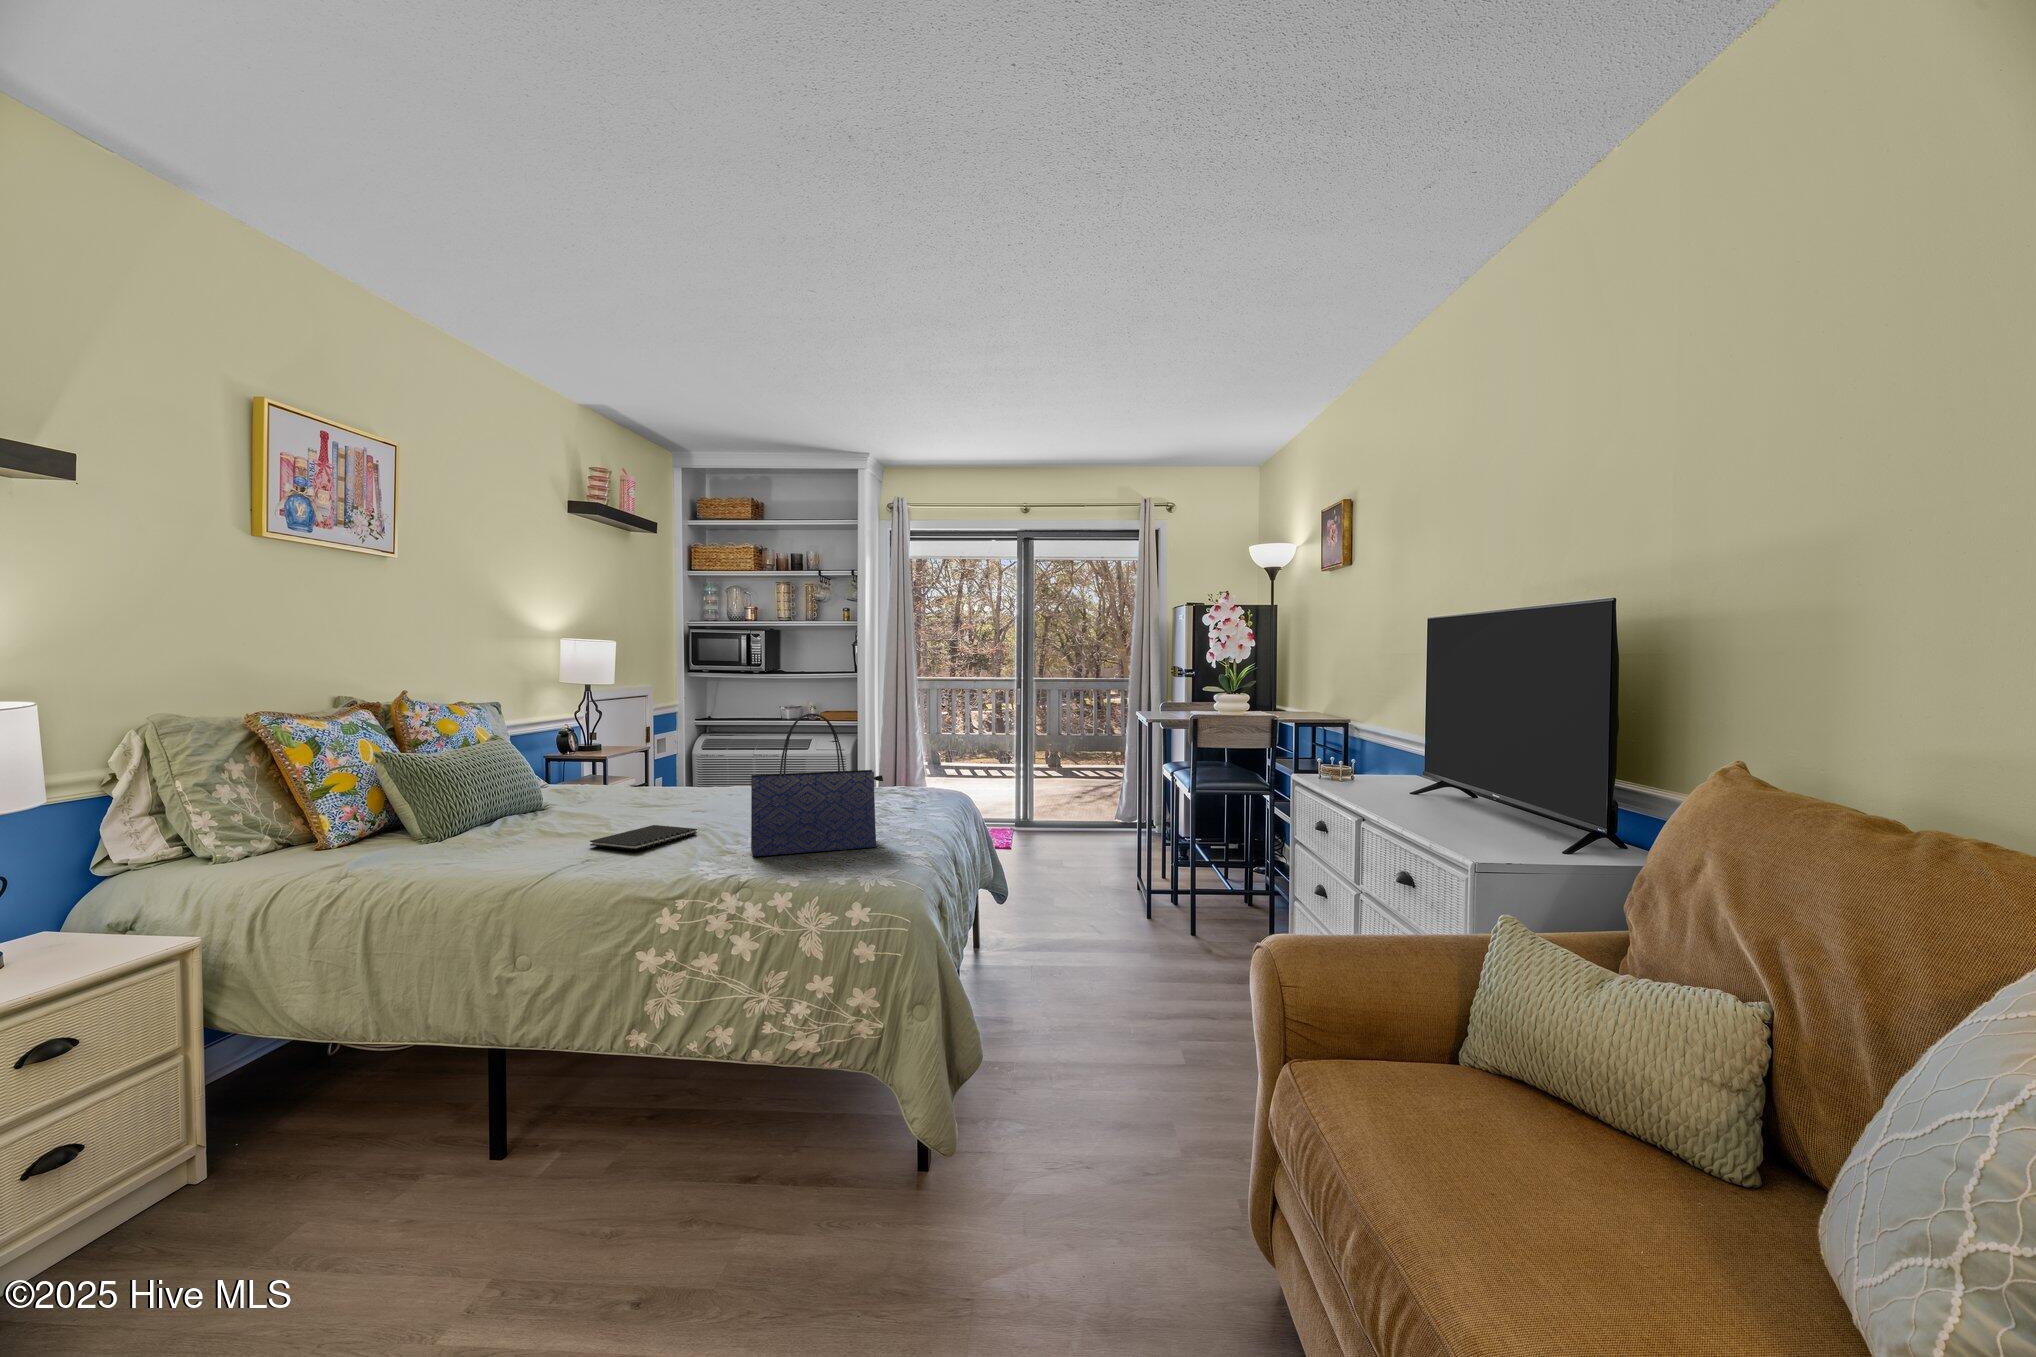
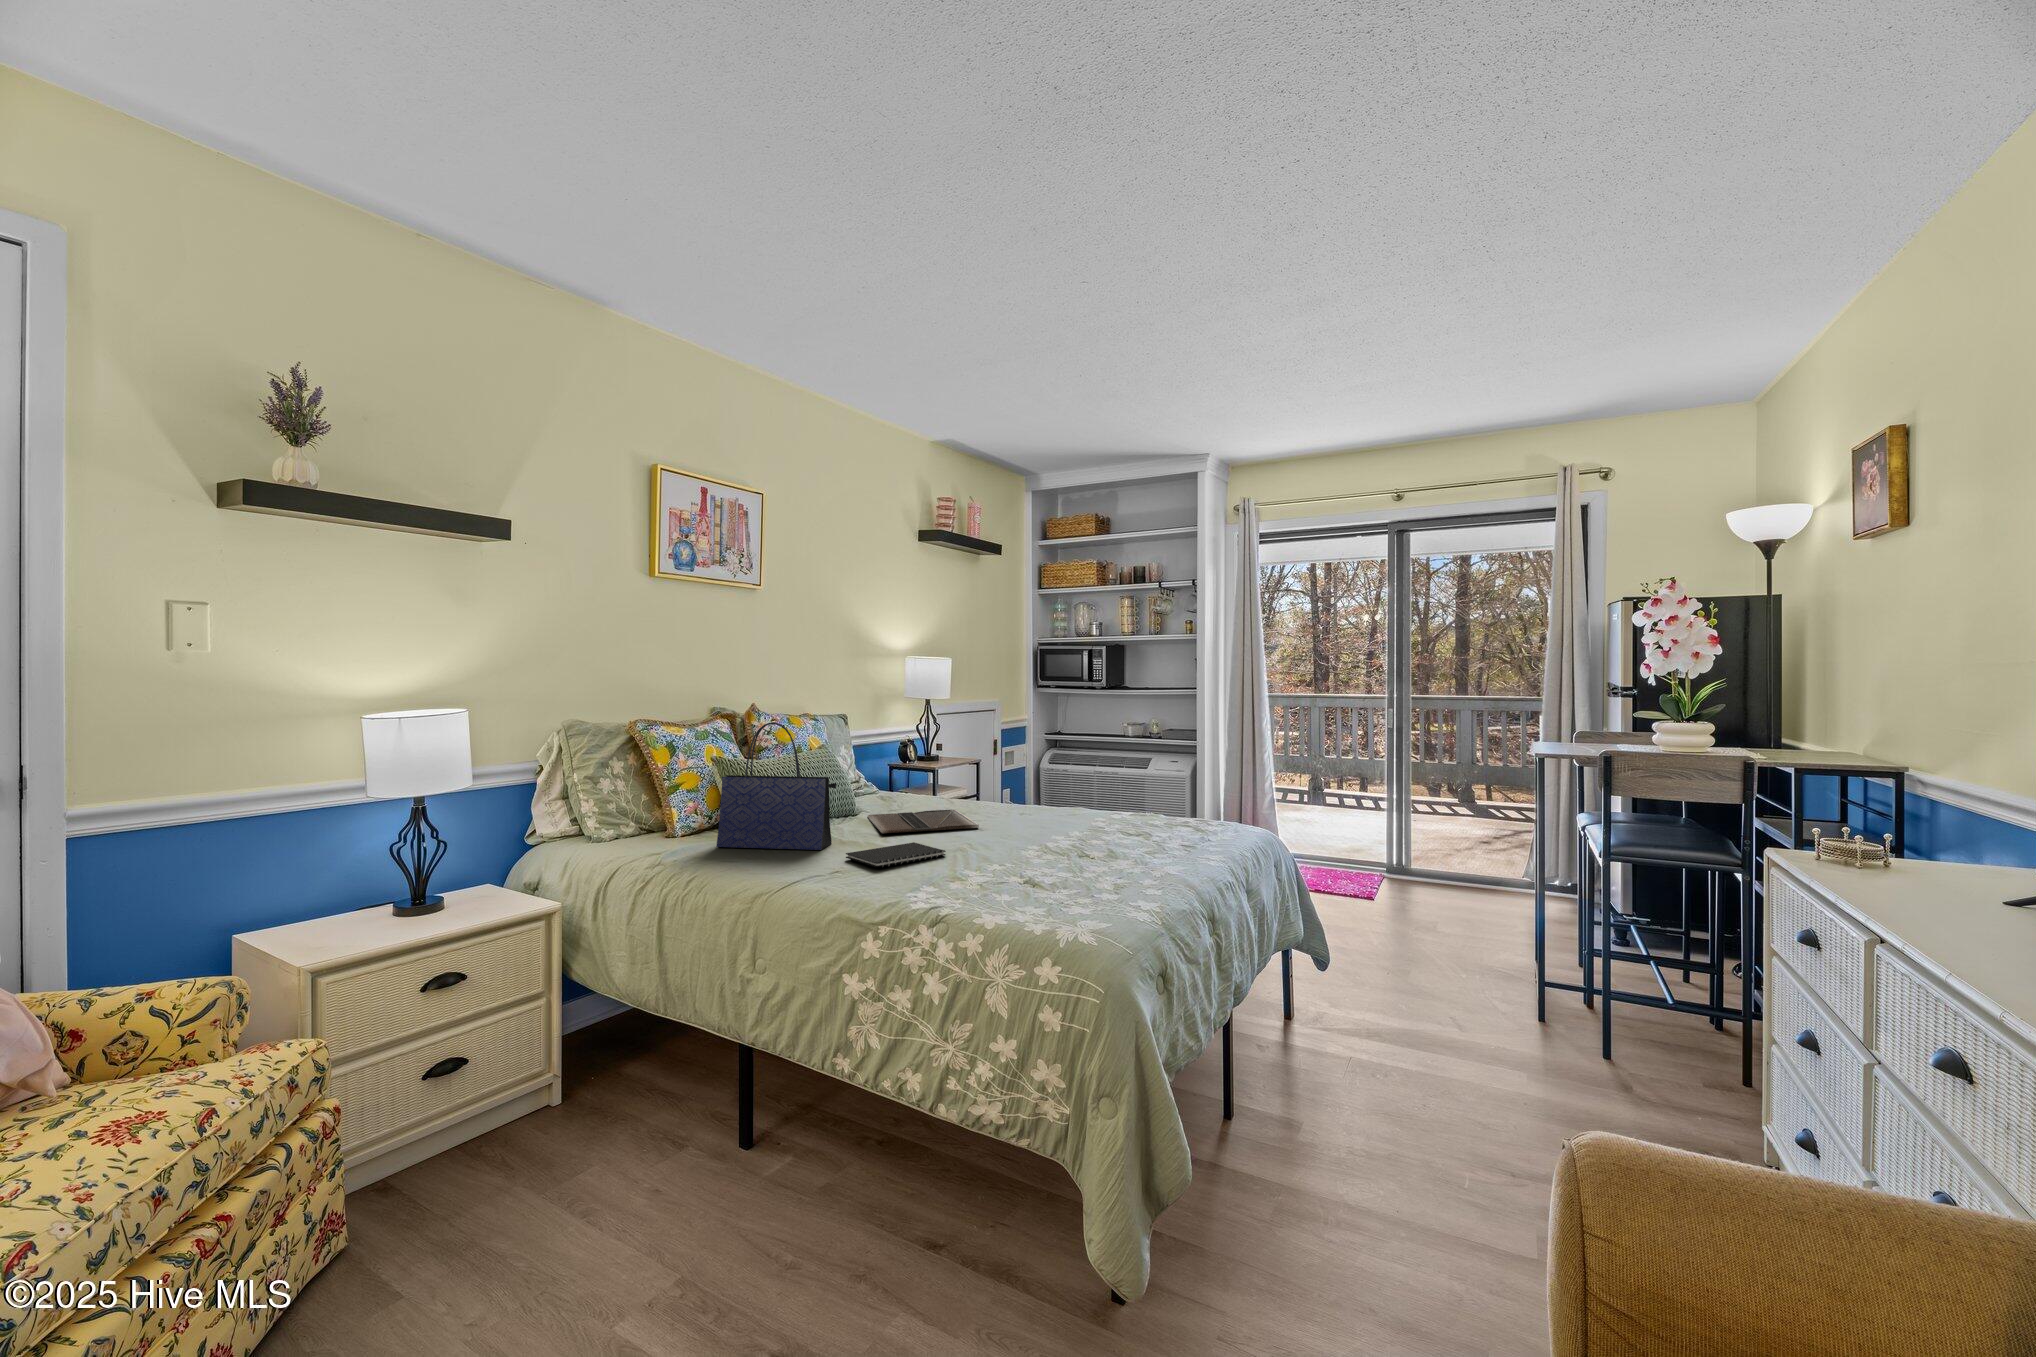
tote bag: present [751,714,883,856] -> present [716,722,836,850]
laptop: none [572,793,708,820] -> present [868,809,979,833]

